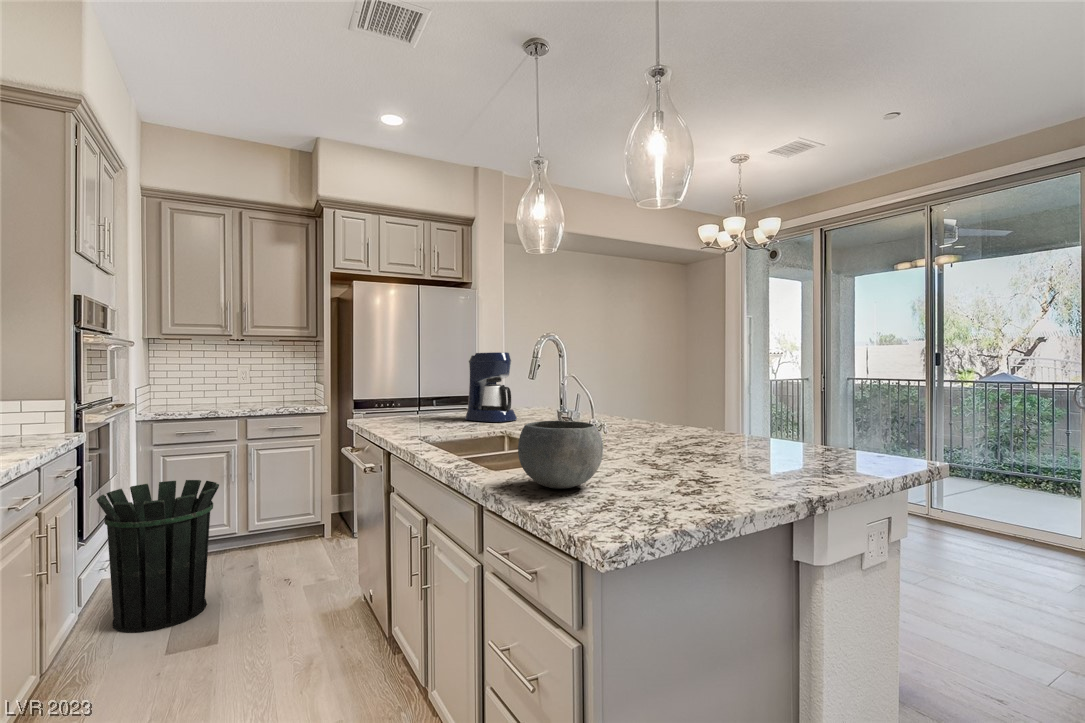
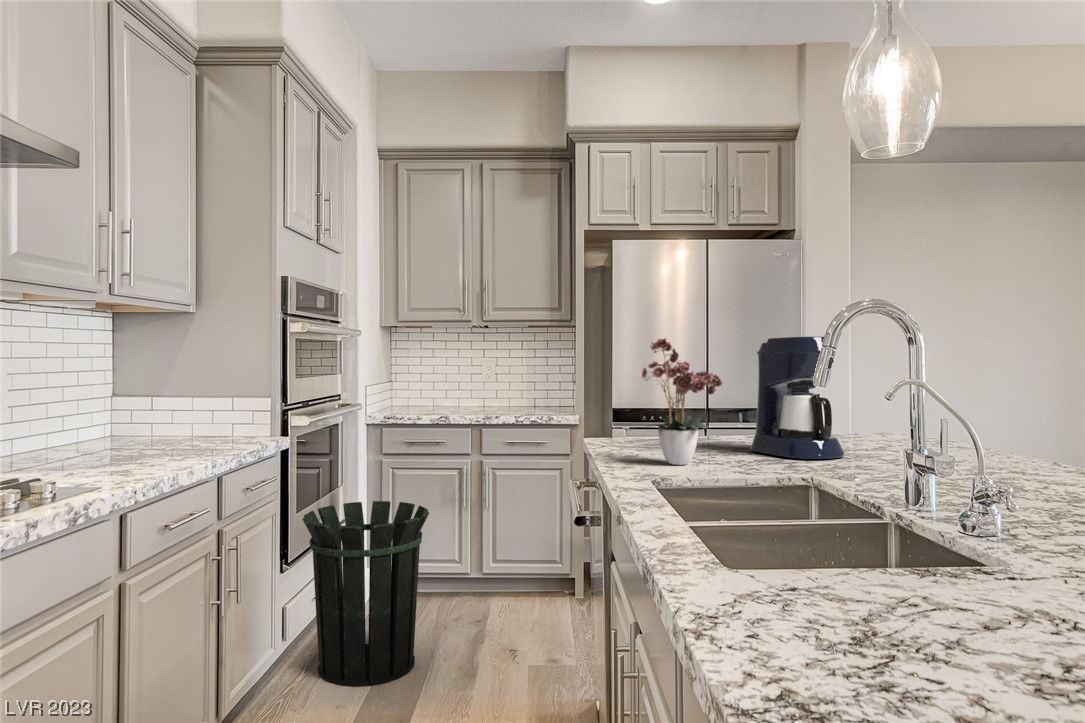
flower arrangement: none [404,350,459,430] -> present [642,338,722,465]
bowl: present [518,420,603,488] -> none [737,480,961,656]

